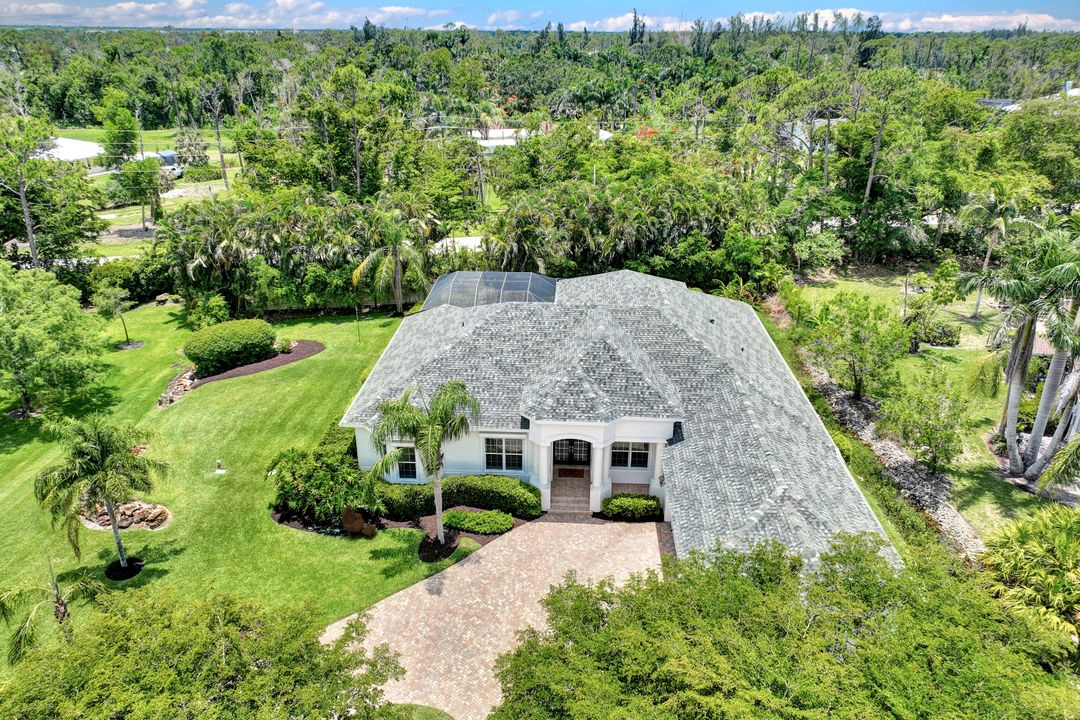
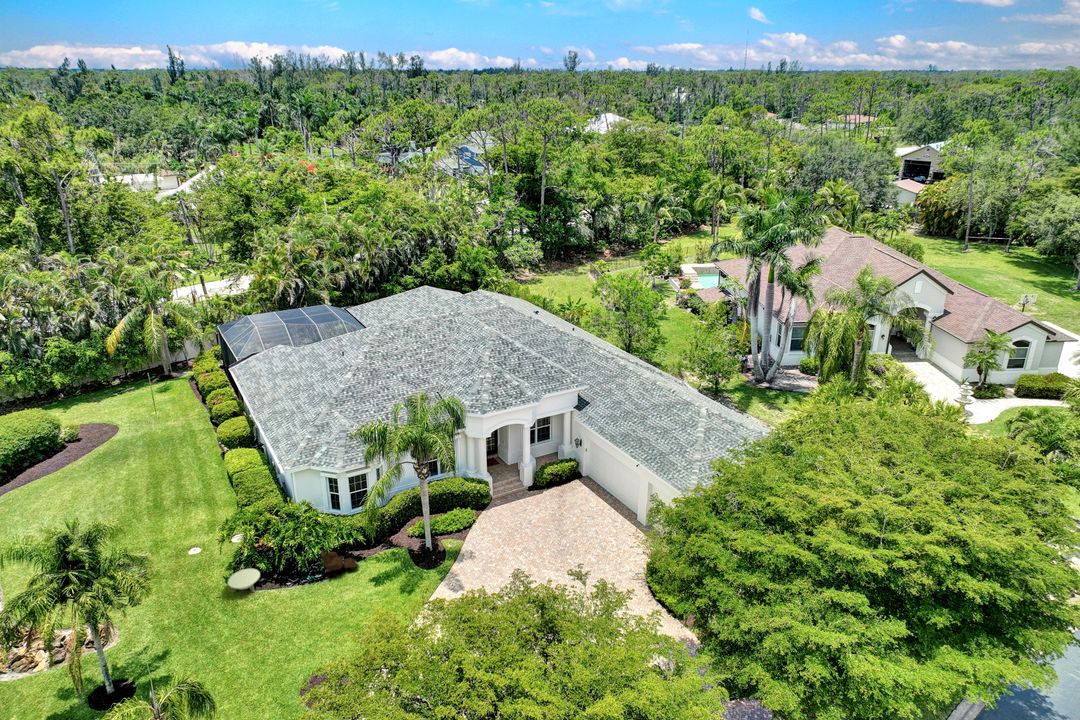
round table: none [269,503,298,527] -> present [228,569,260,593]

